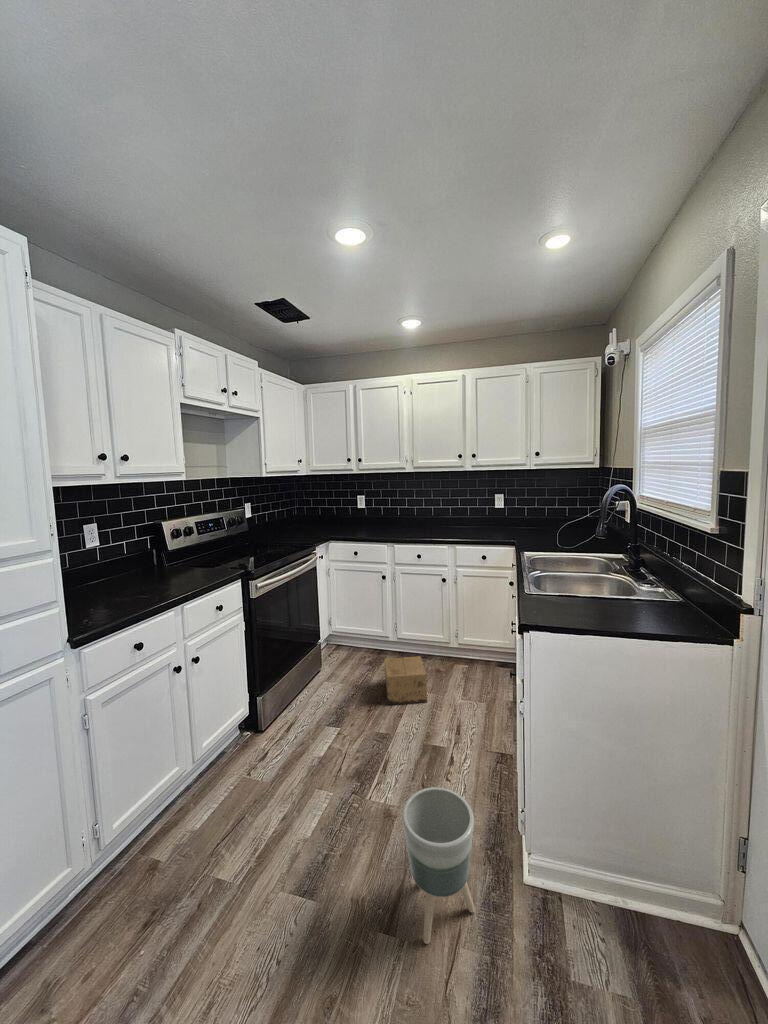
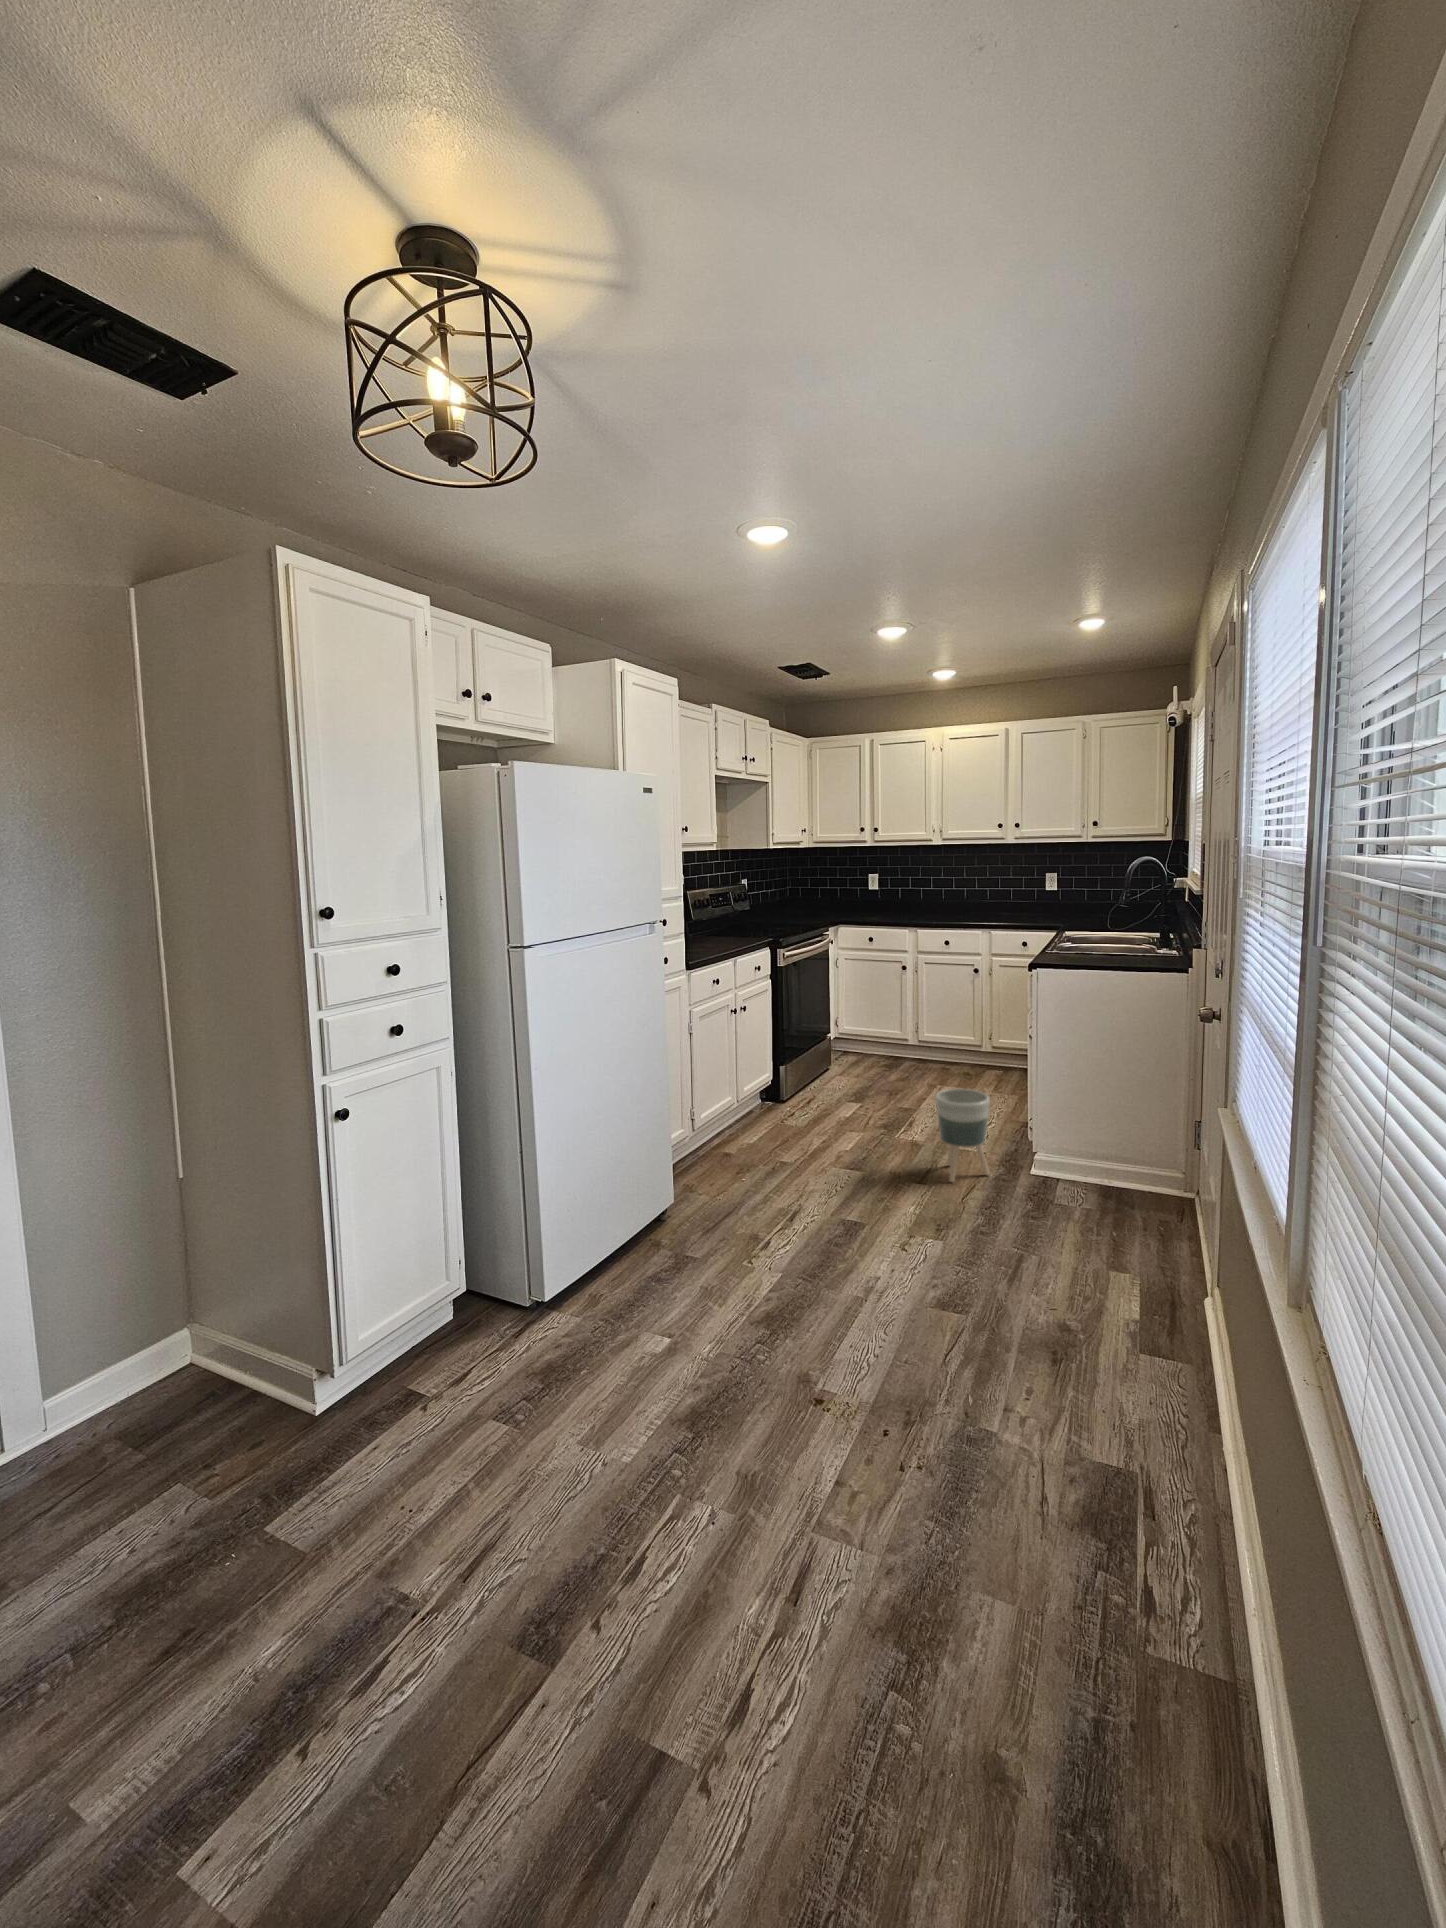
cardboard box: present [385,656,427,705] -> none [906,1050,954,1092]

